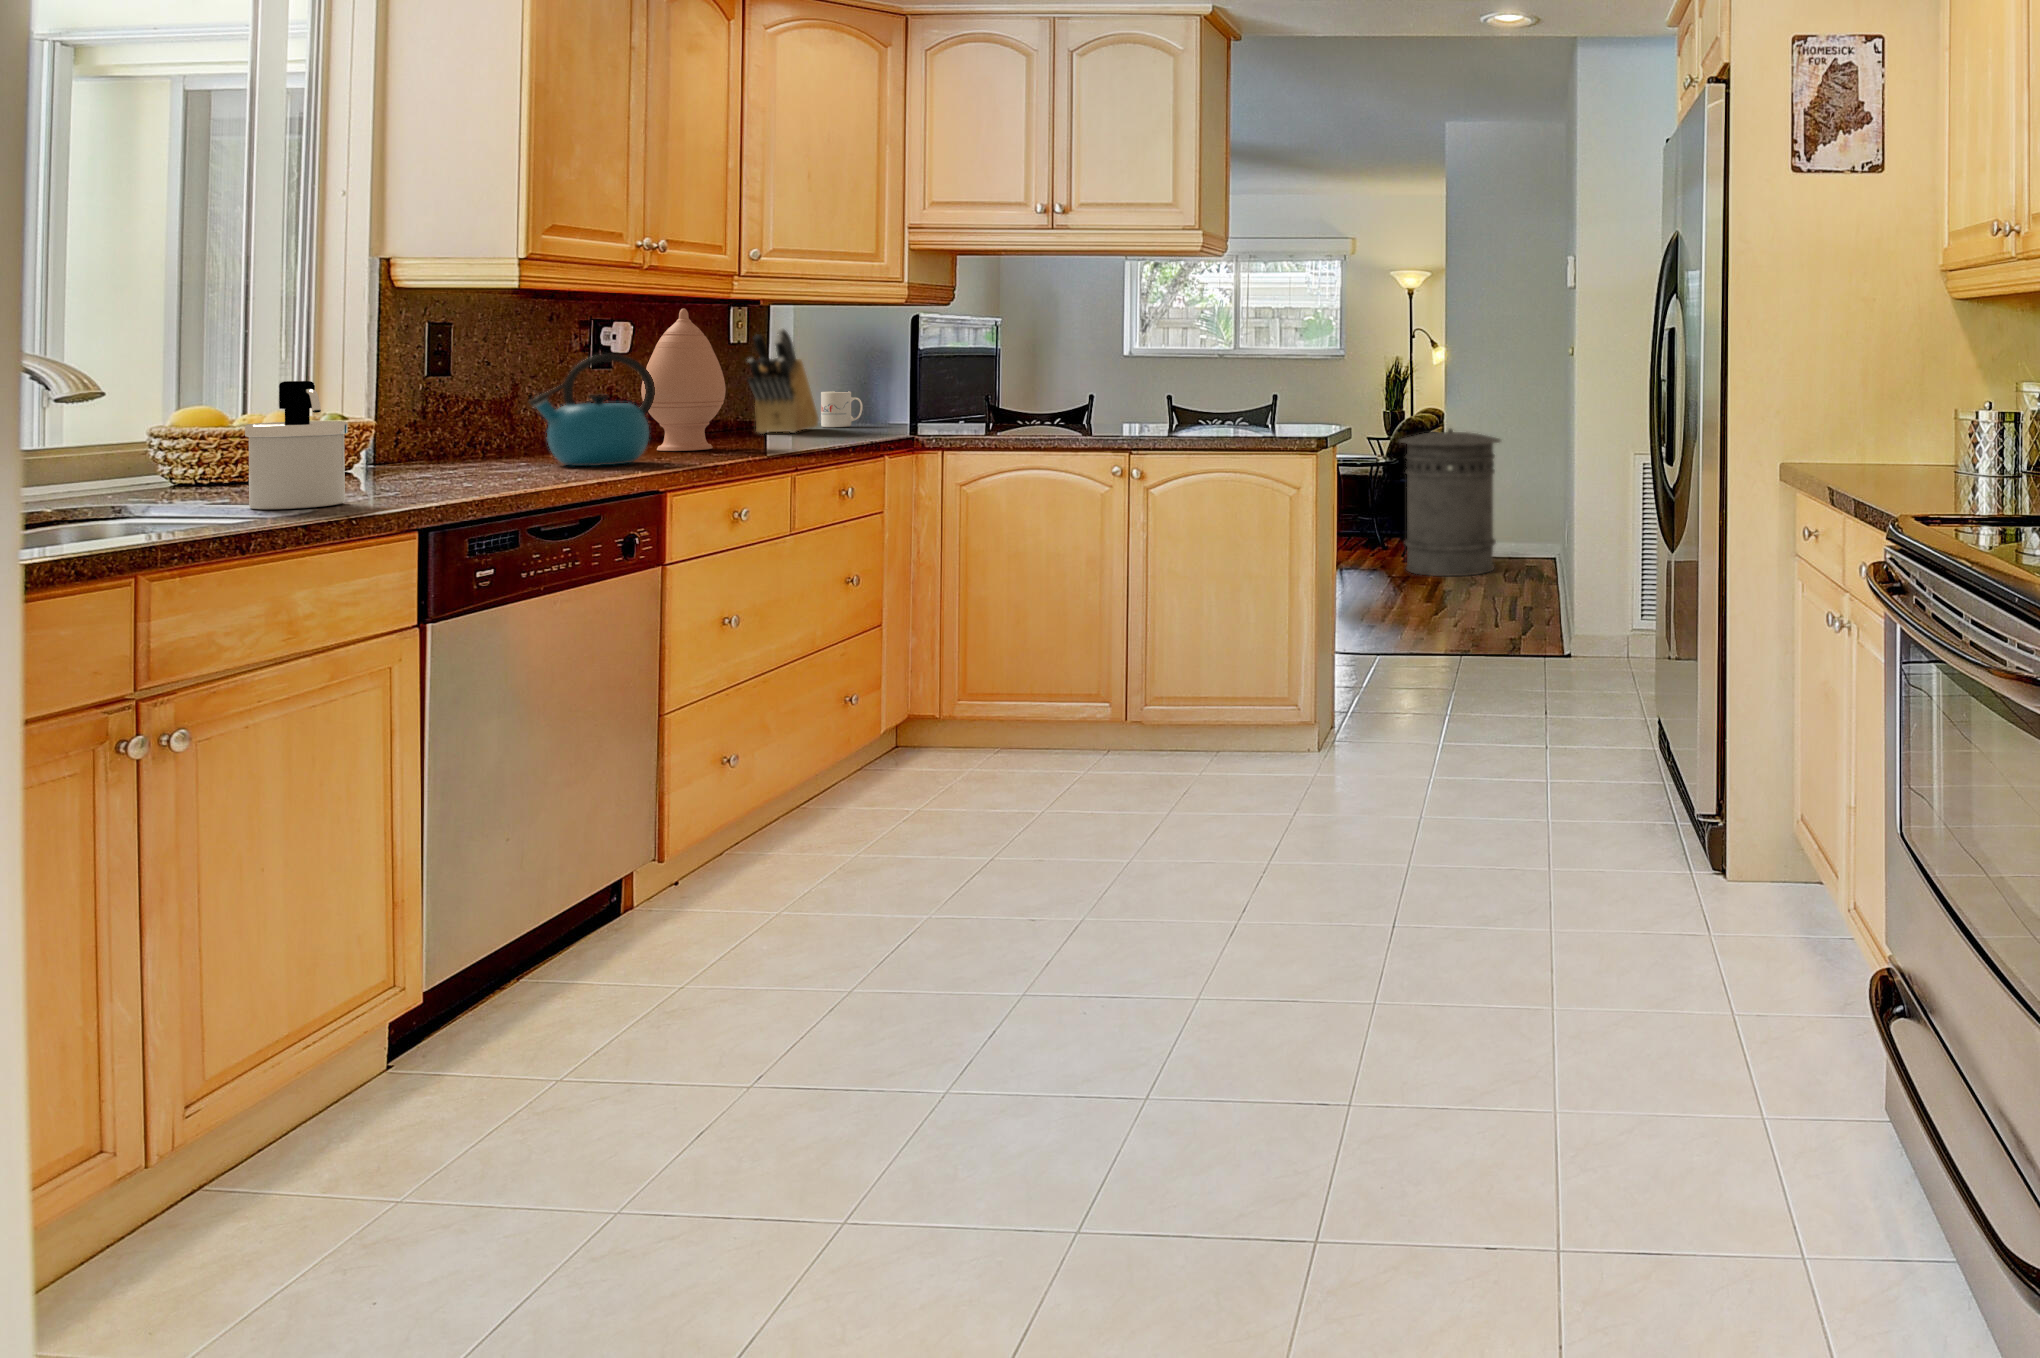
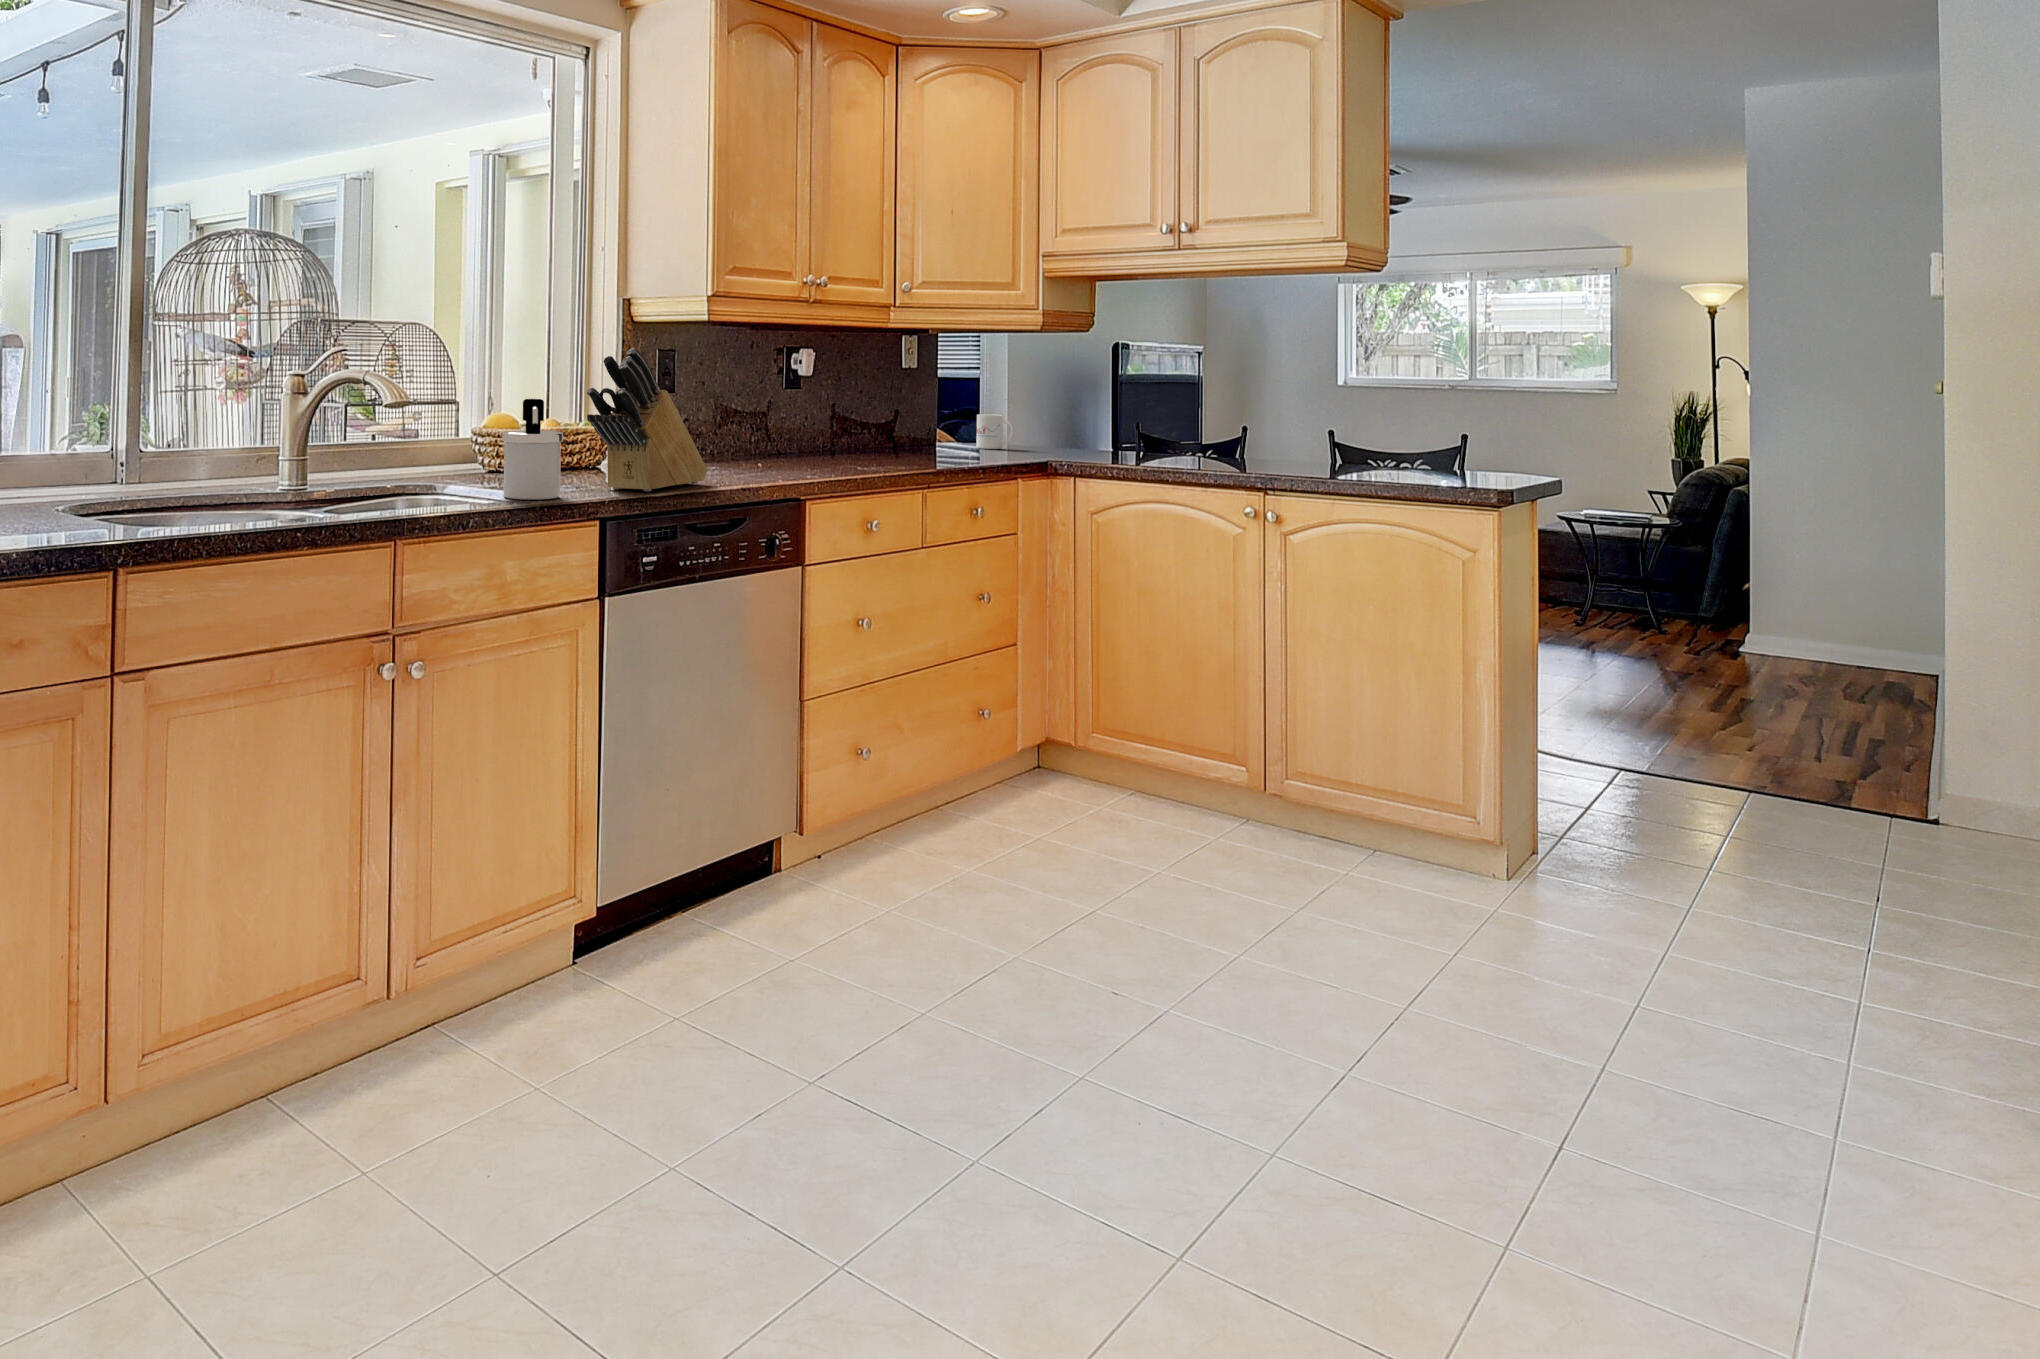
vase: present [641,309,726,451] -> none [809,337,874,466]
knife block: present [748,328,819,434] -> present [587,348,707,491]
kettle: present [530,354,655,466] -> none [713,379,804,476]
trash can: present [1400,429,1501,576] -> none [1675,490,1848,692]

